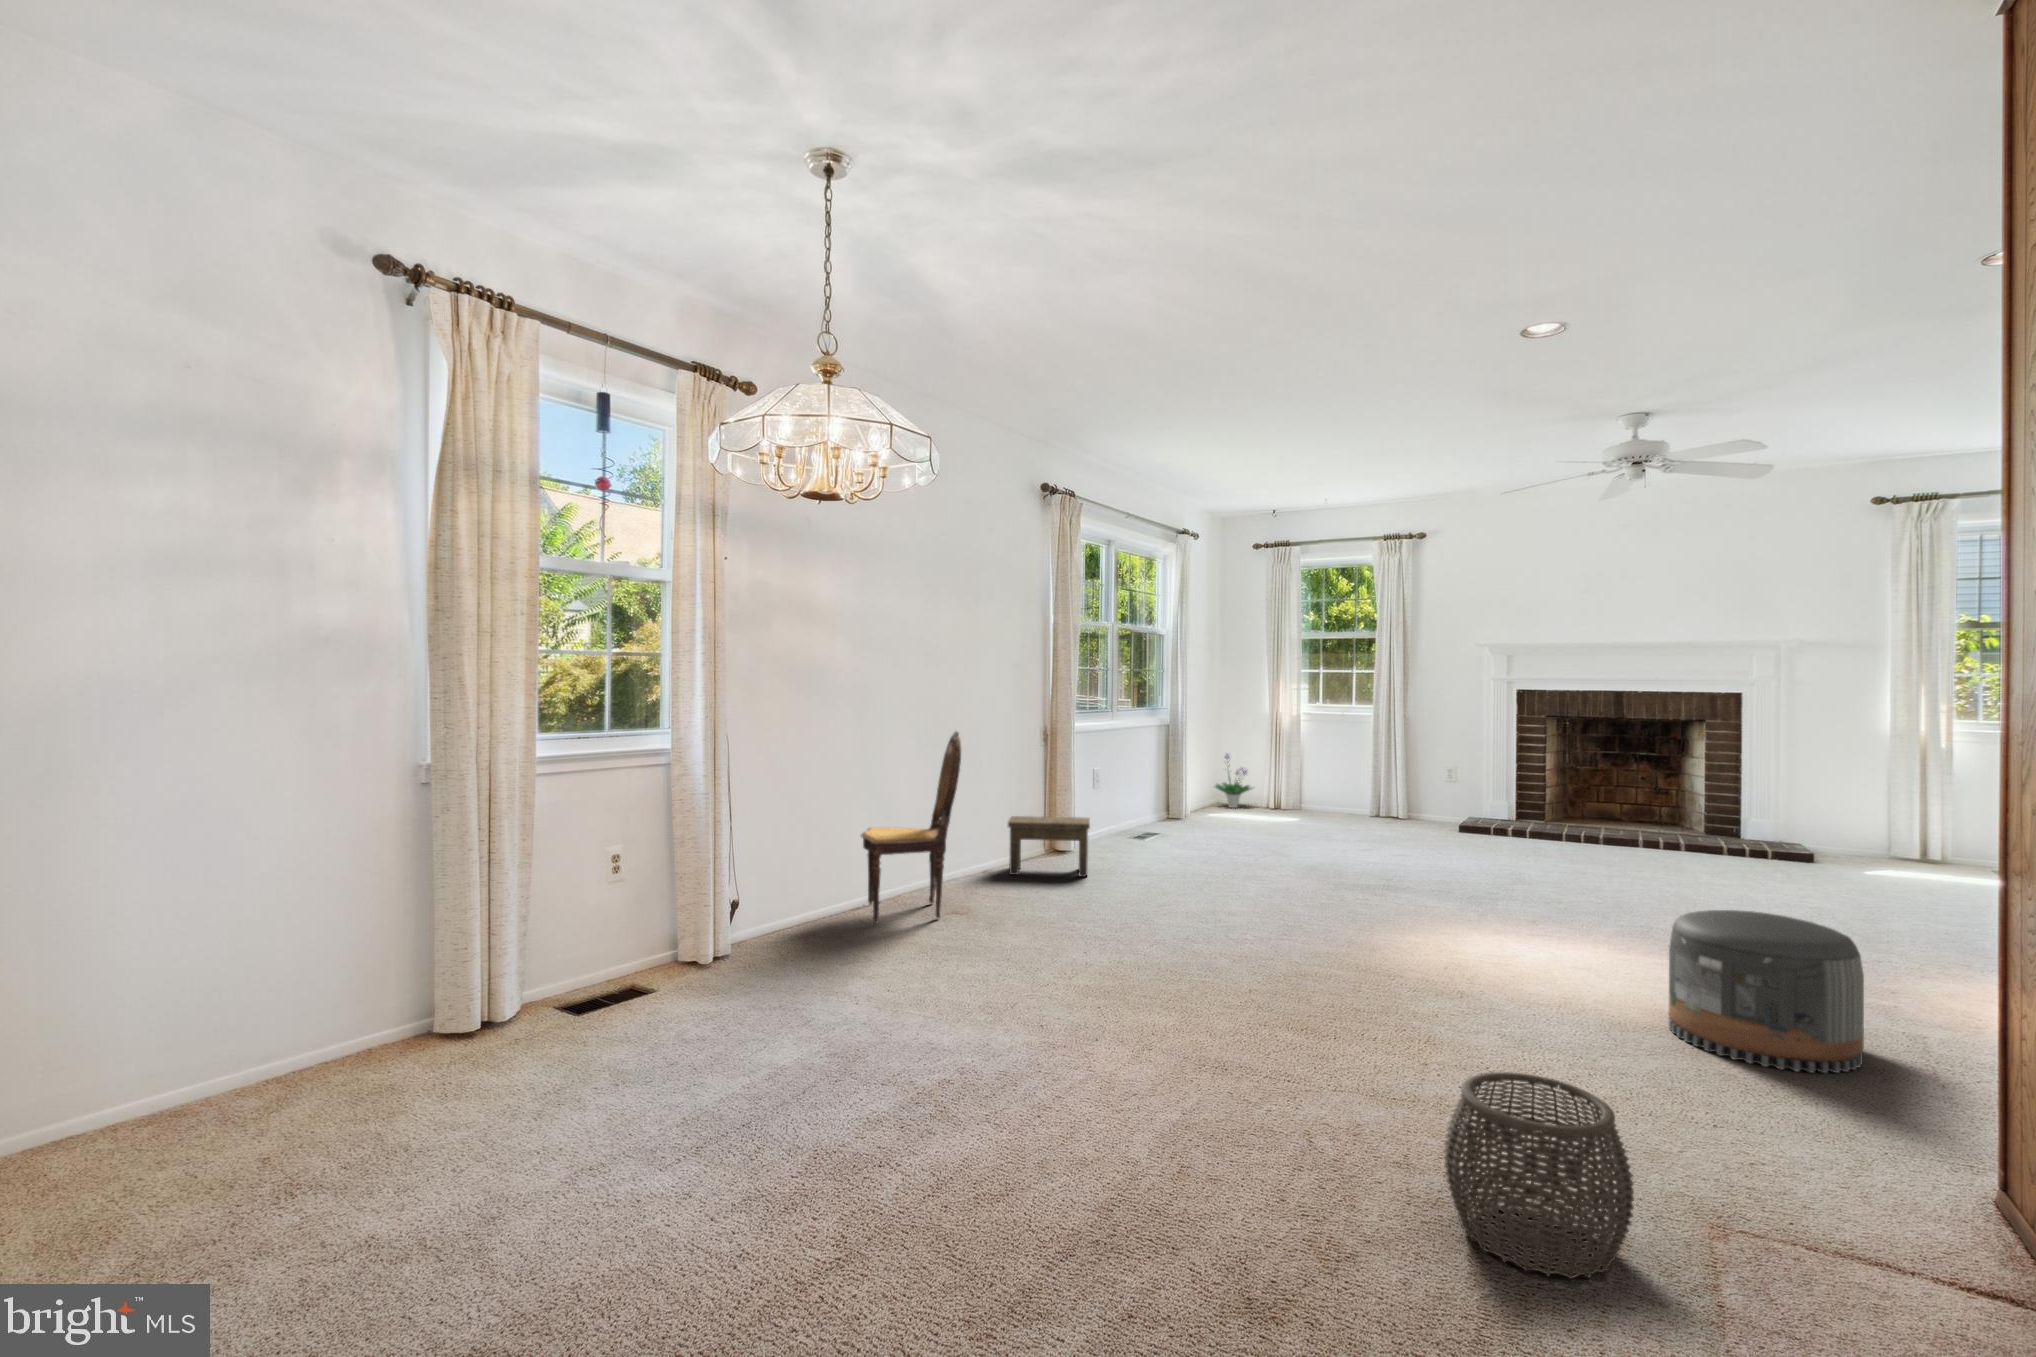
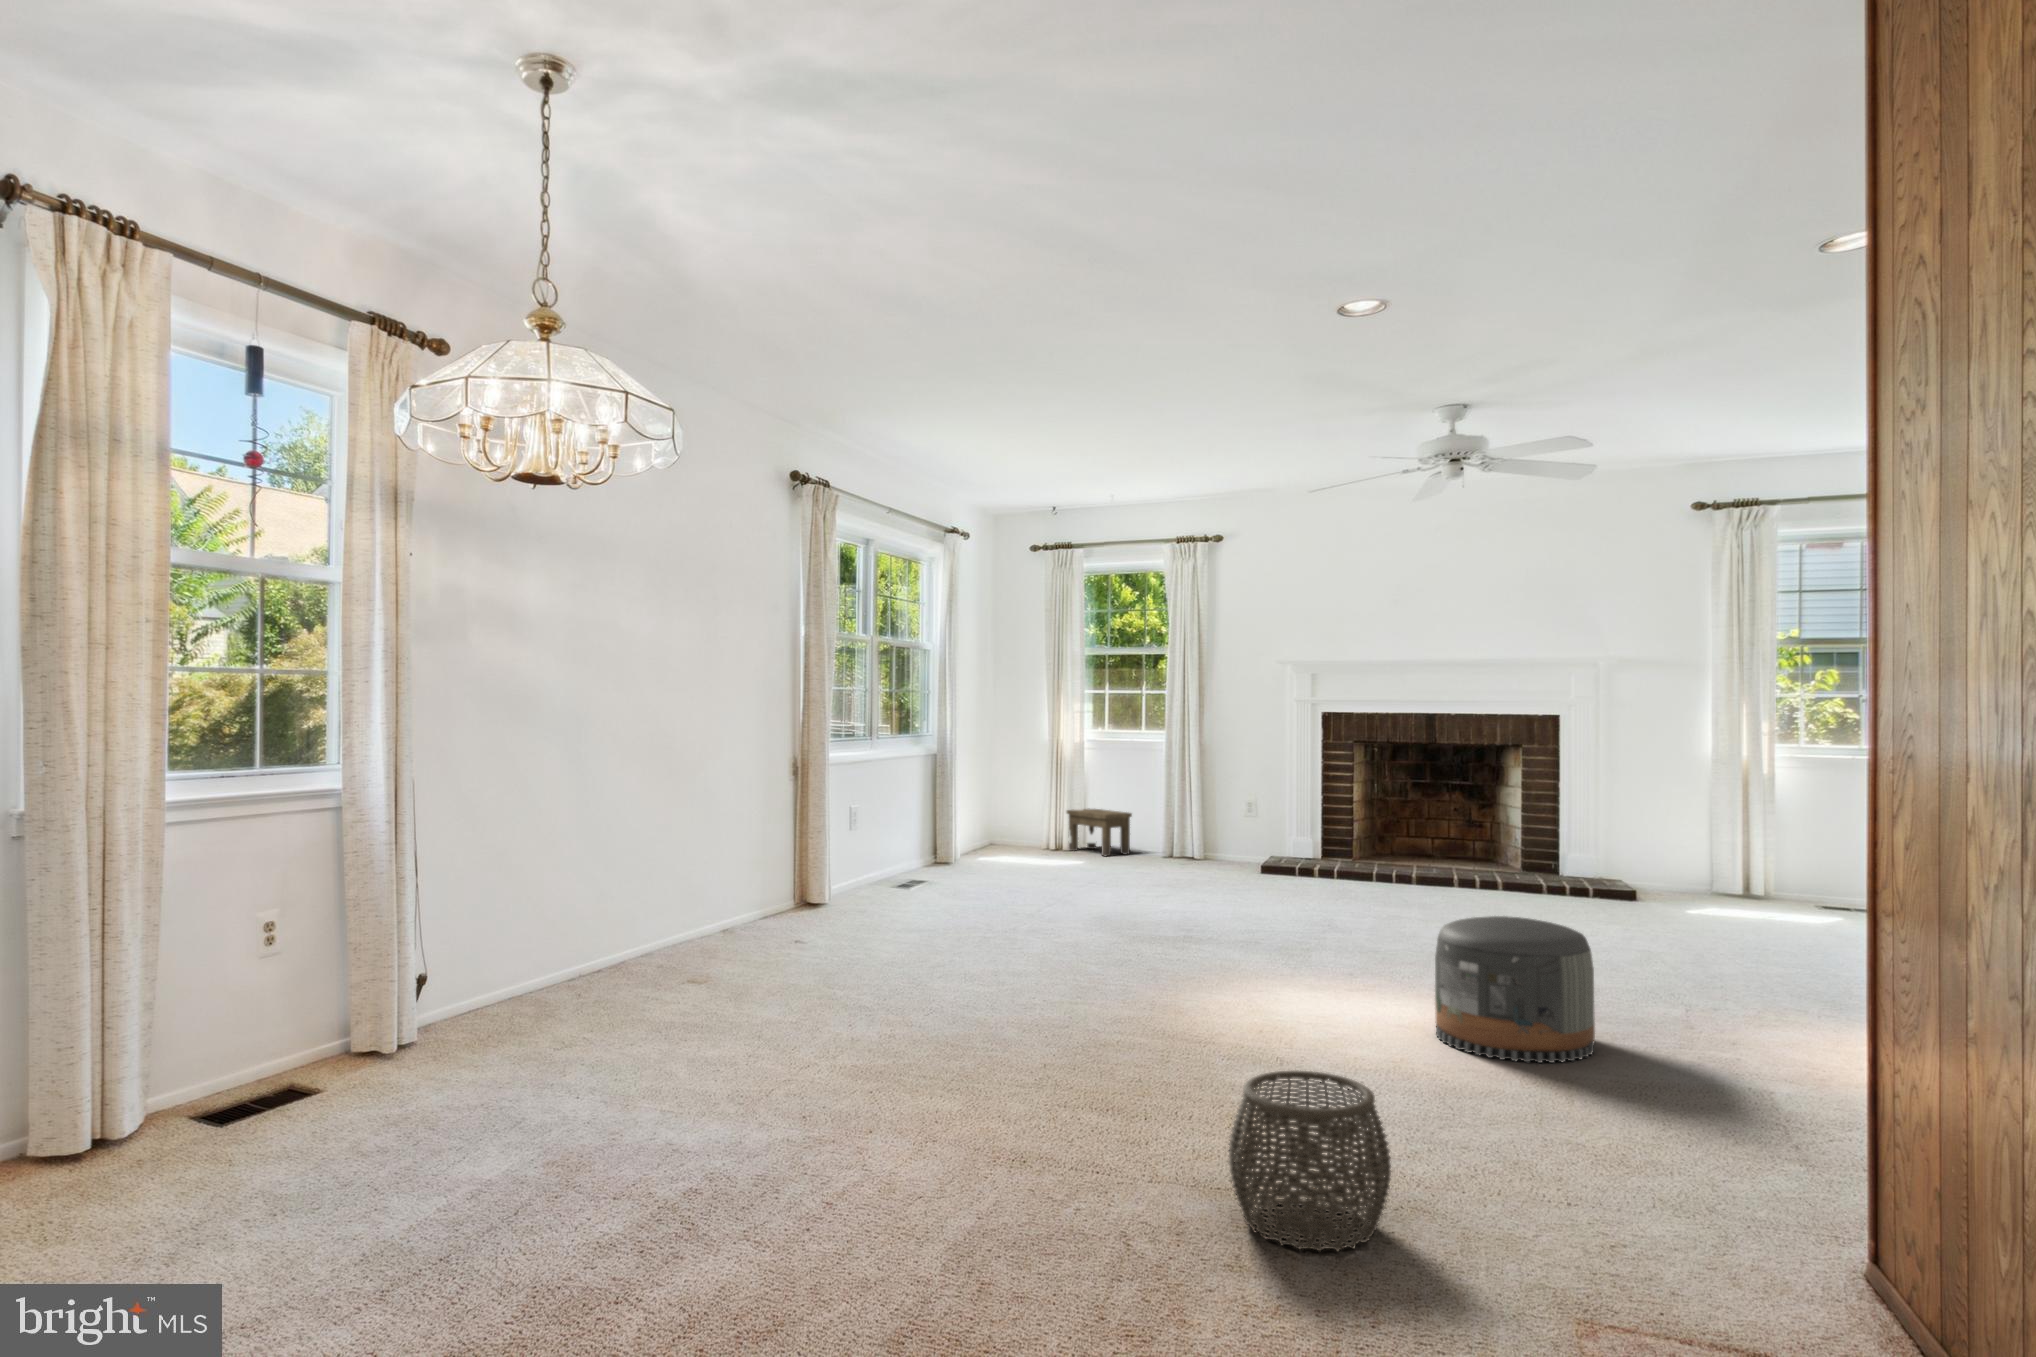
dining chair: present [861,732,961,923] -> none [579,762,706,995]
potted plant: present [1215,754,1251,808] -> none [989,784,1036,847]
side table: present [1008,816,1090,877] -> present [1067,809,1132,856]

